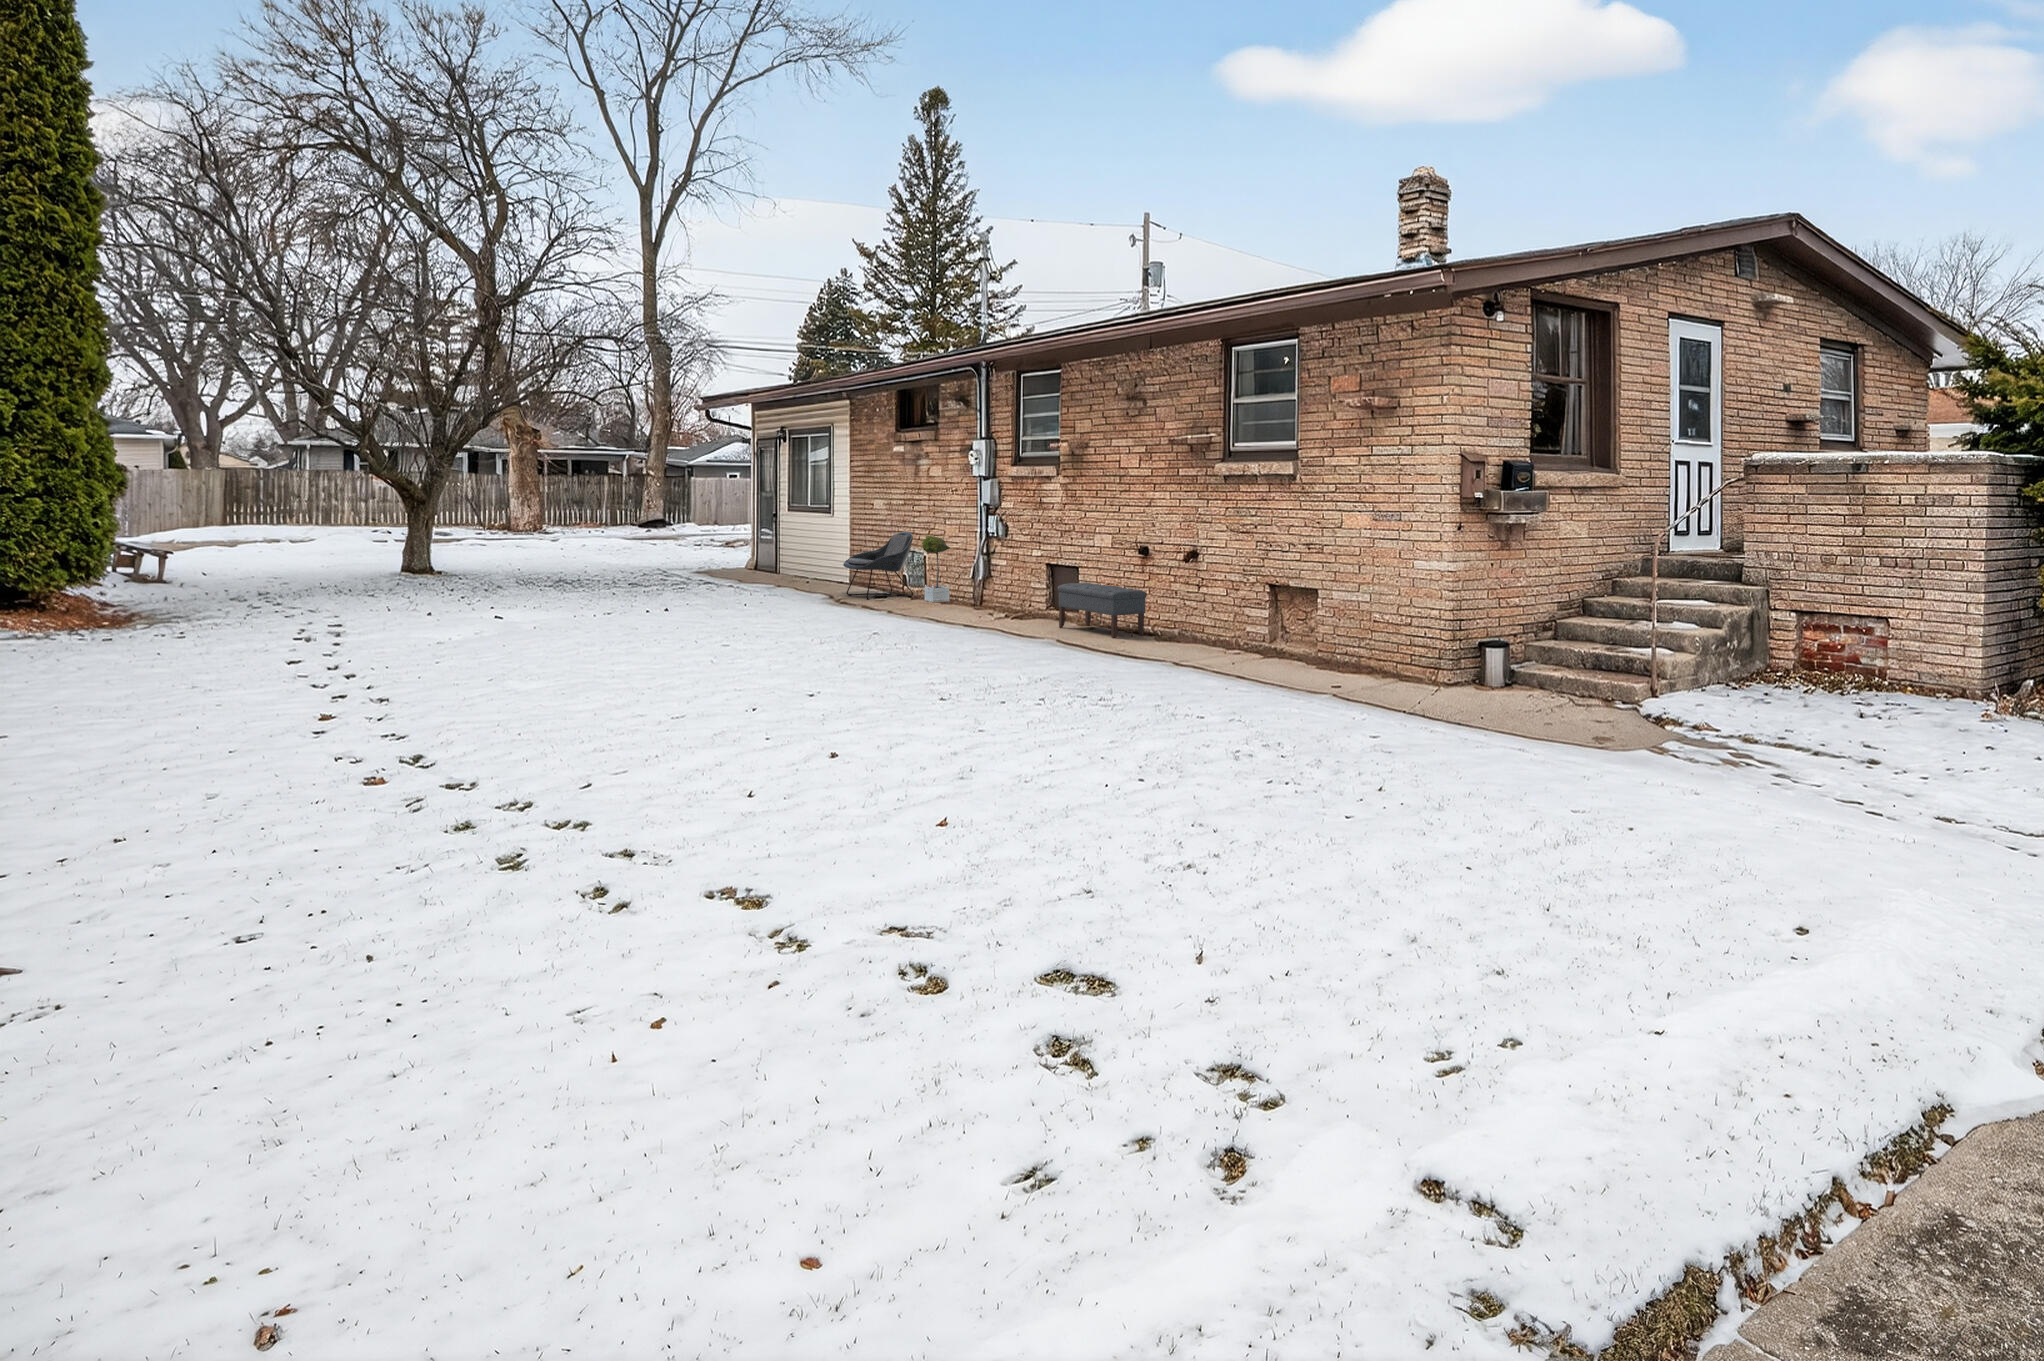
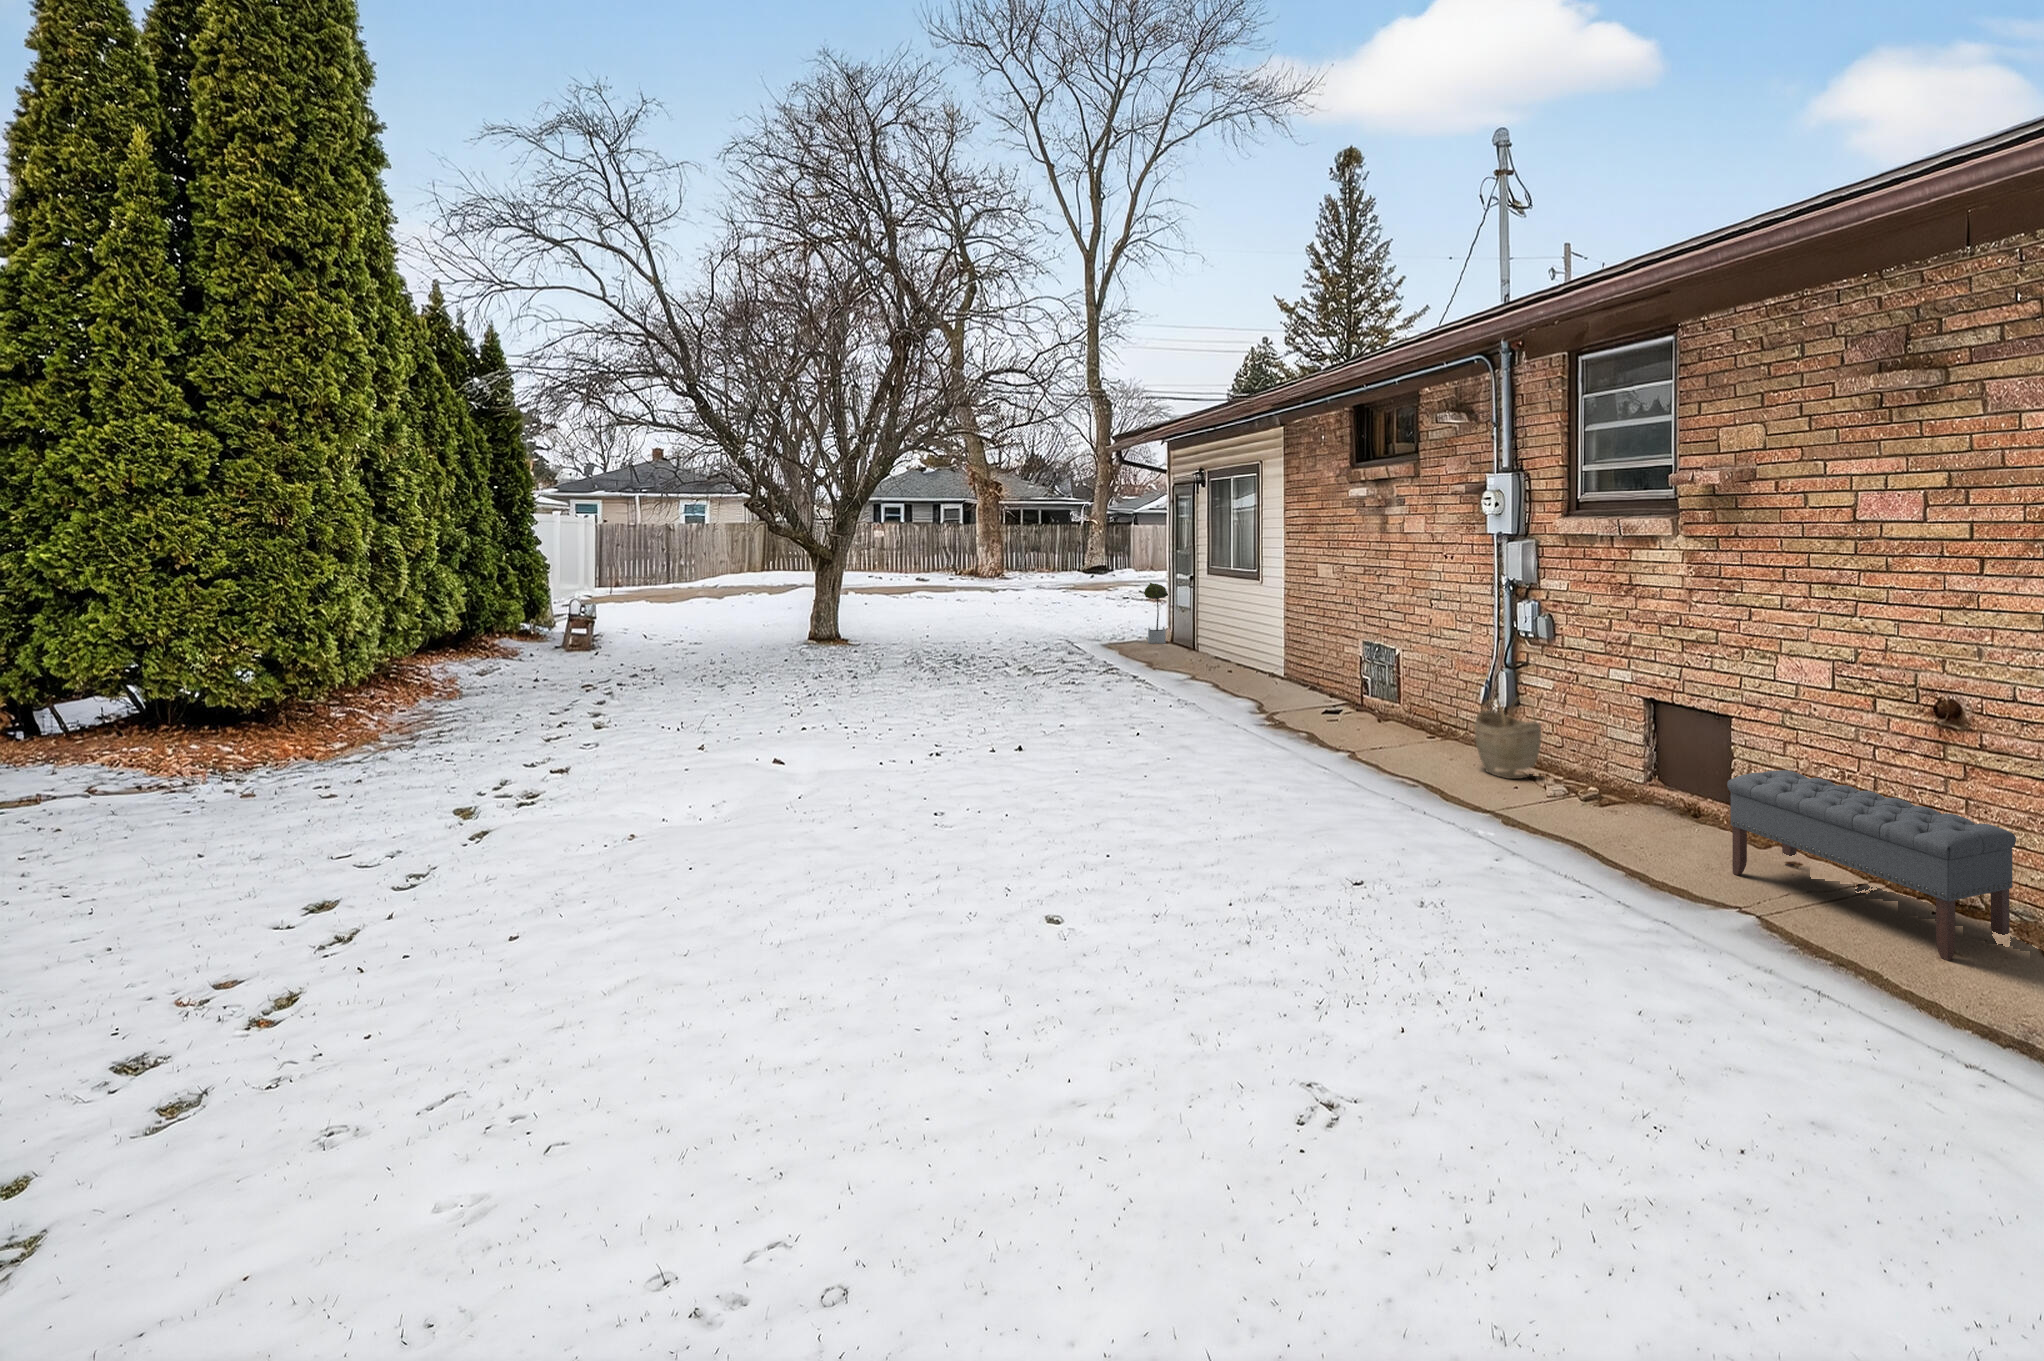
lounge chair: present [843,532,913,600] -> none [1274,619,1378,730]
potted tree: present [922,535,950,602] -> present [1144,583,1168,644]
woven basket: none [963,568,999,611] -> present [1475,698,1541,779]

